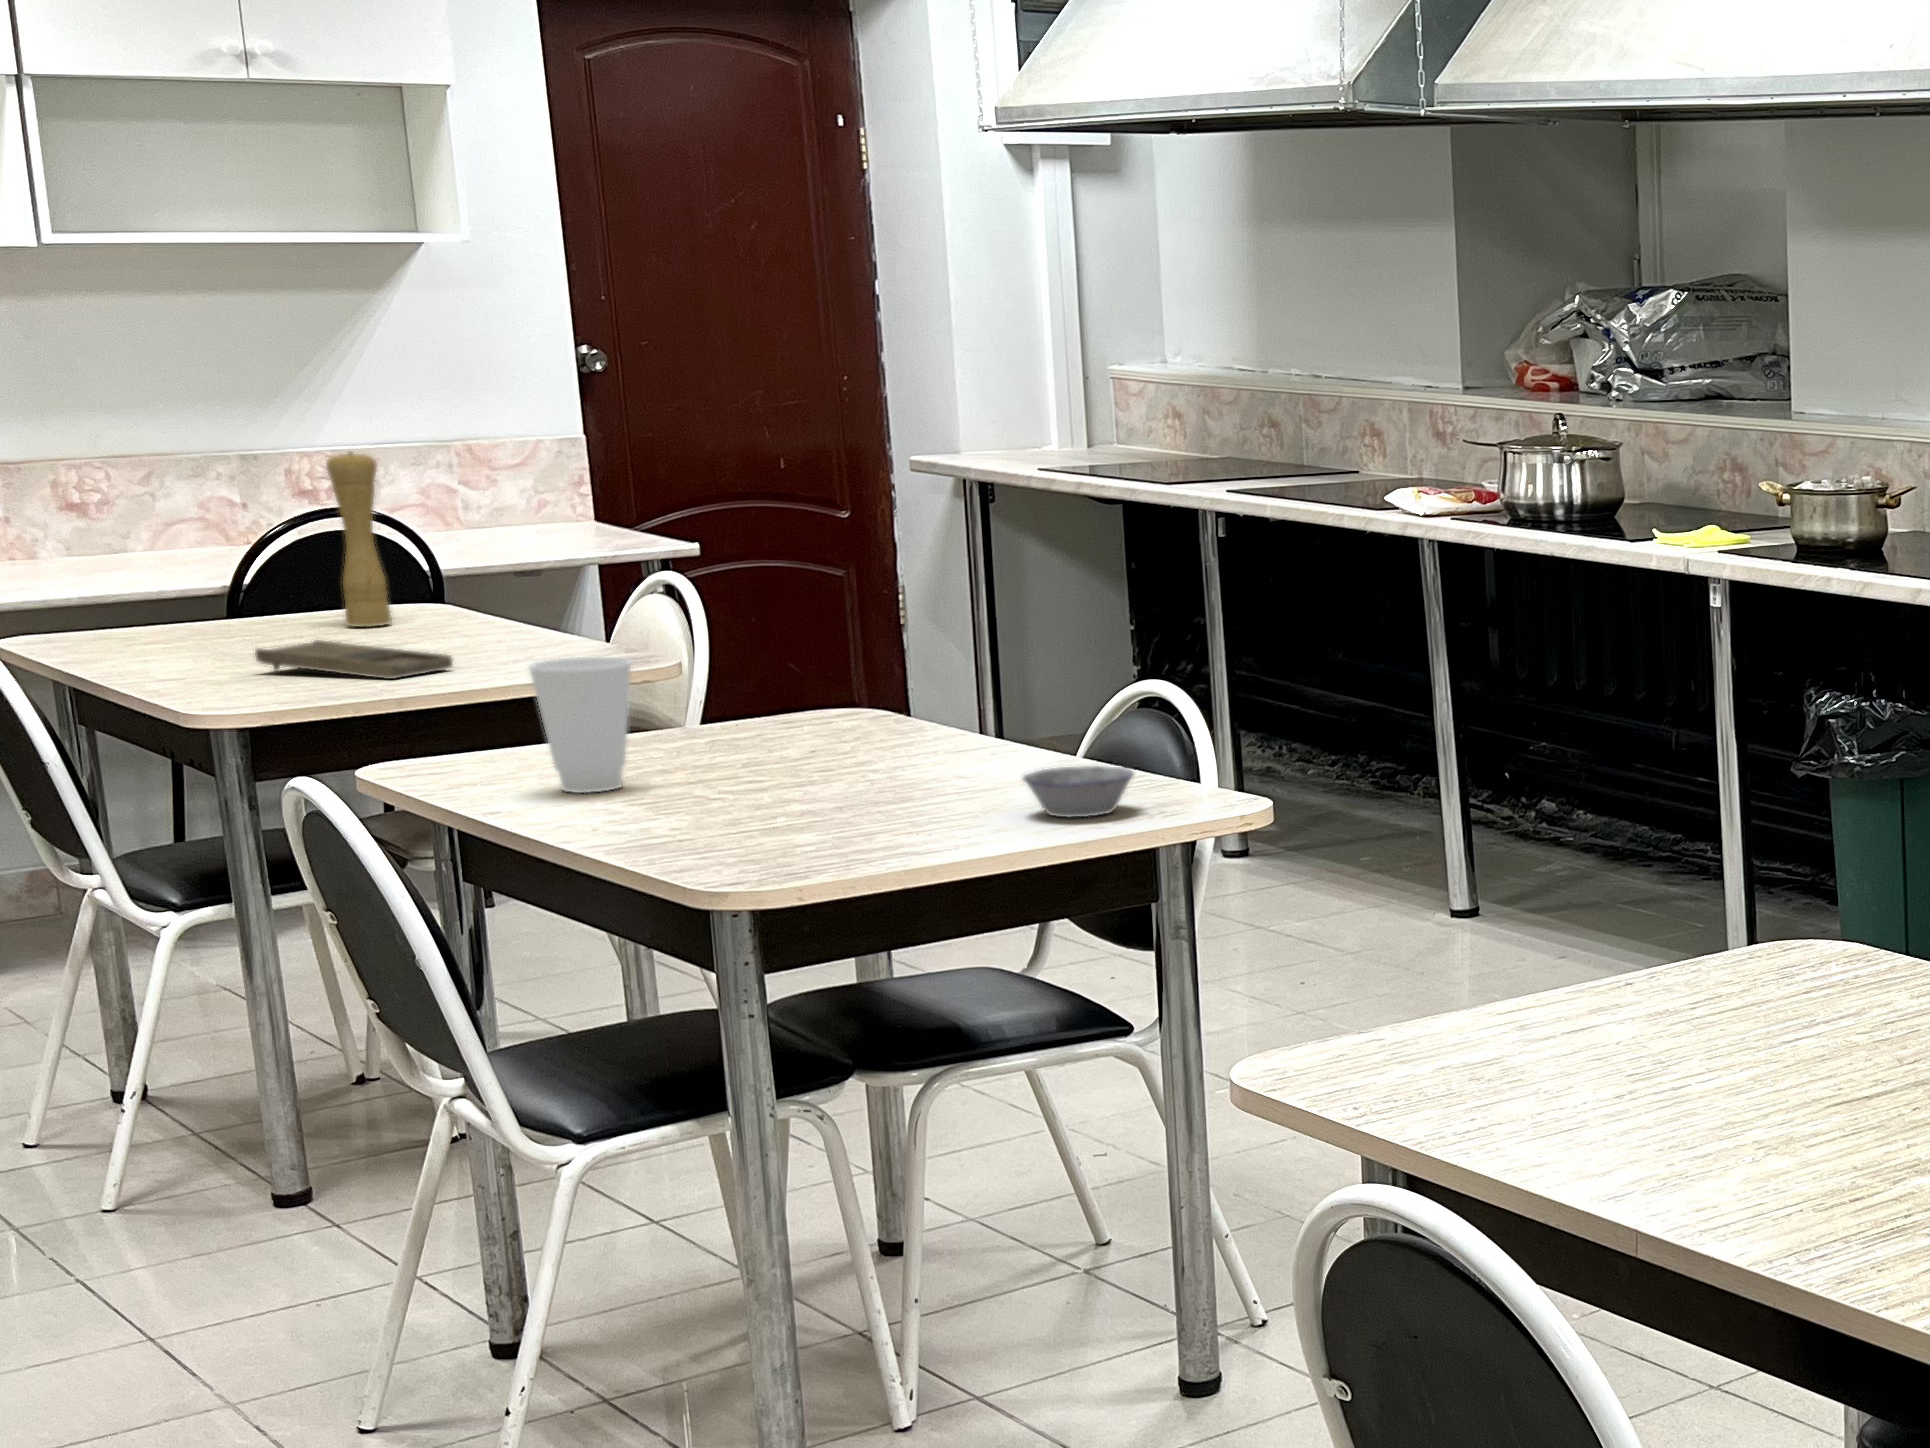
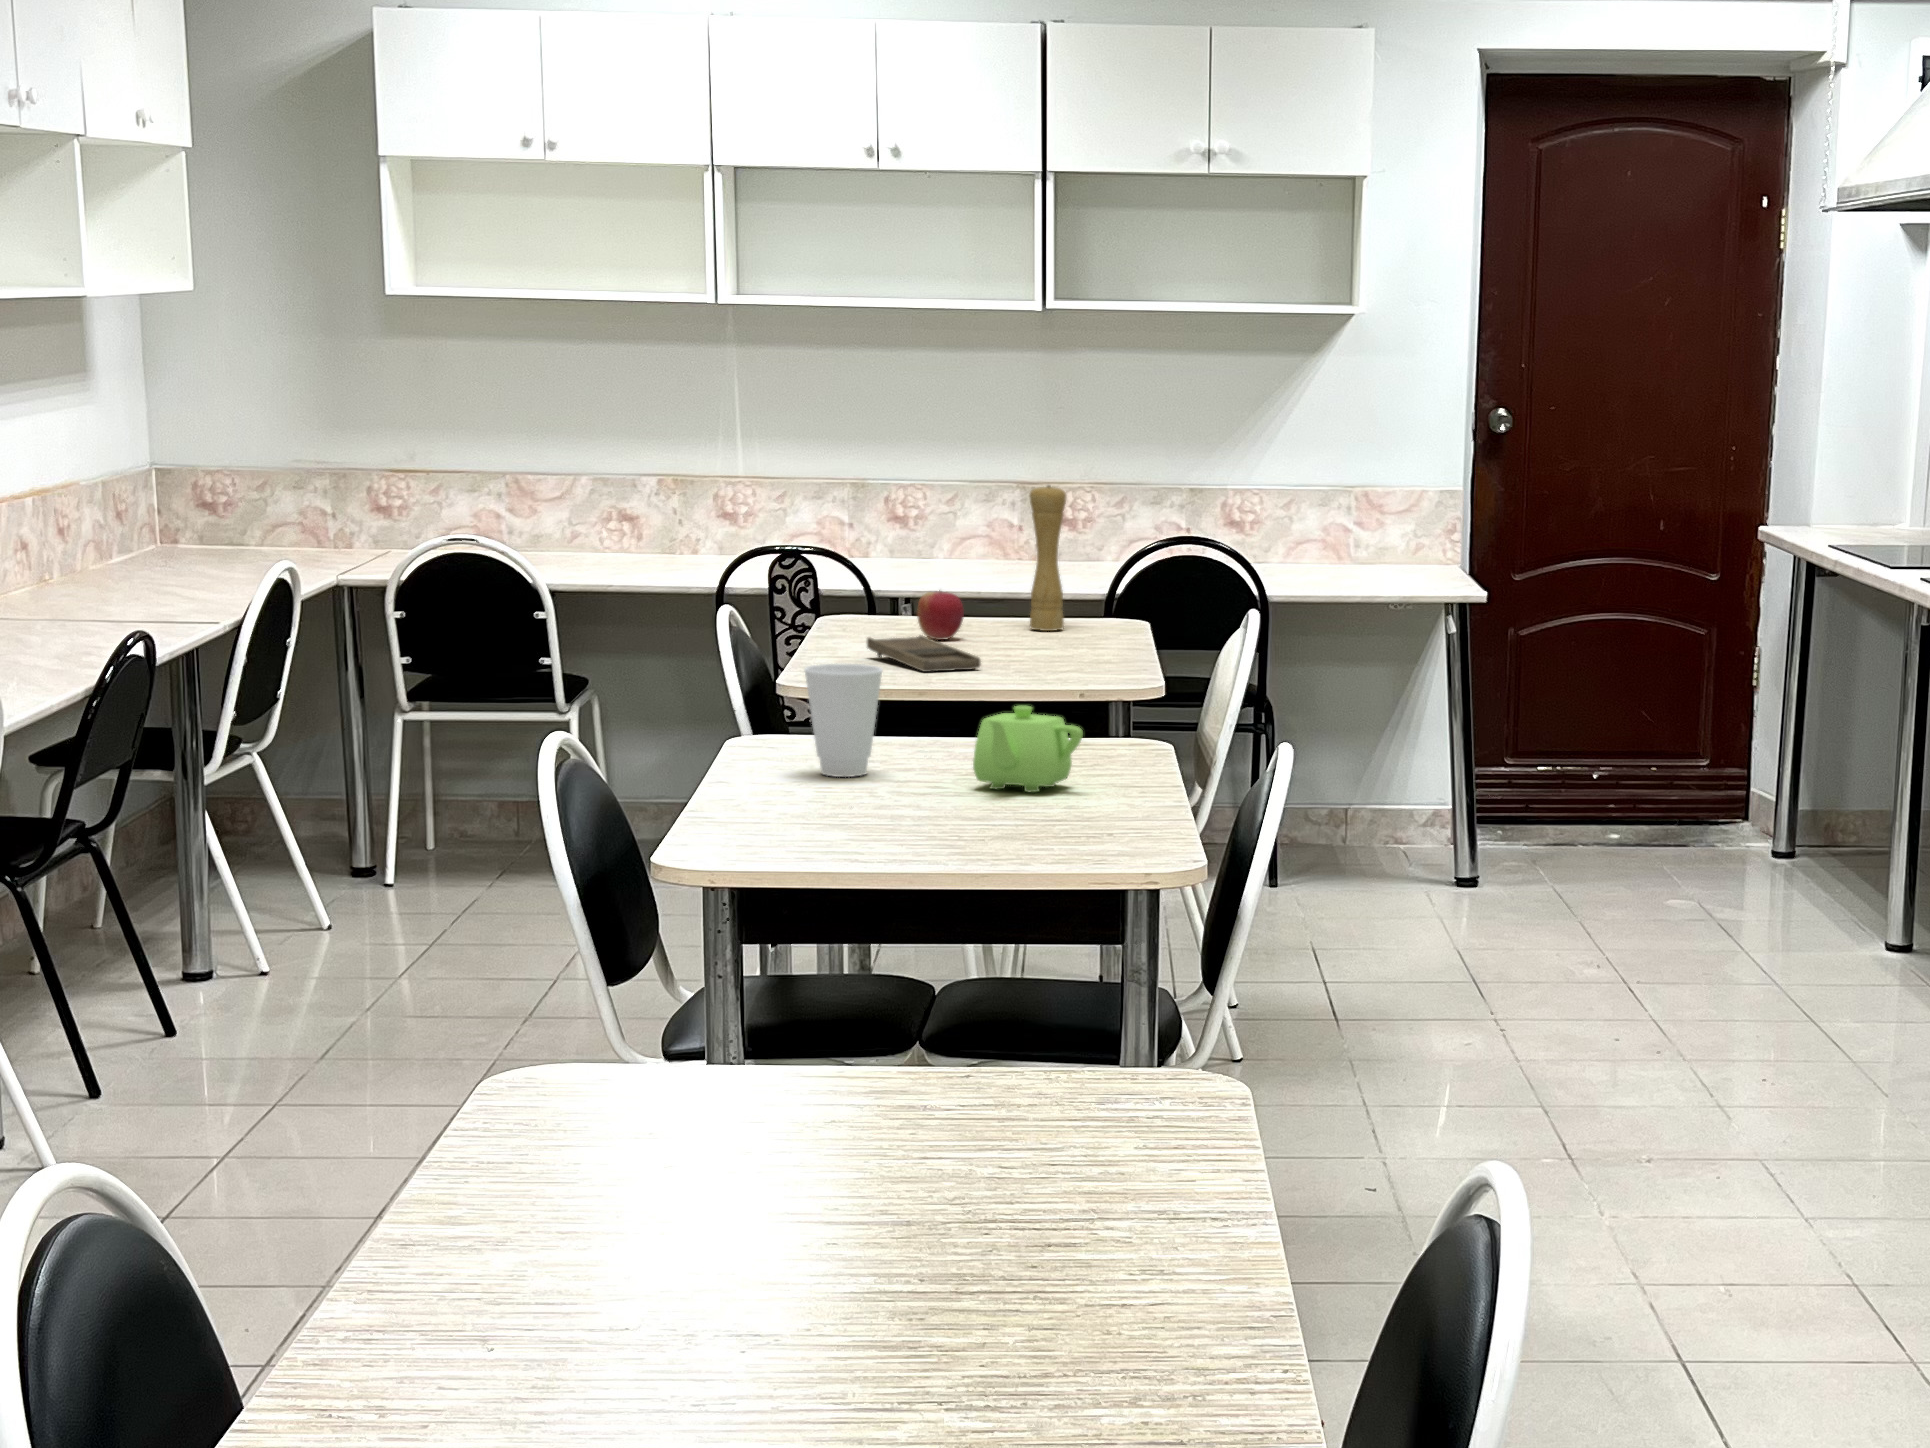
apple: none [237,586,303,648] -> present [917,590,964,640]
teapot: none [784,680,913,779] -> present [973,706,1083,792]
bowl: present [1023,766,1134,817] -> none [1032,803,1130,850]

